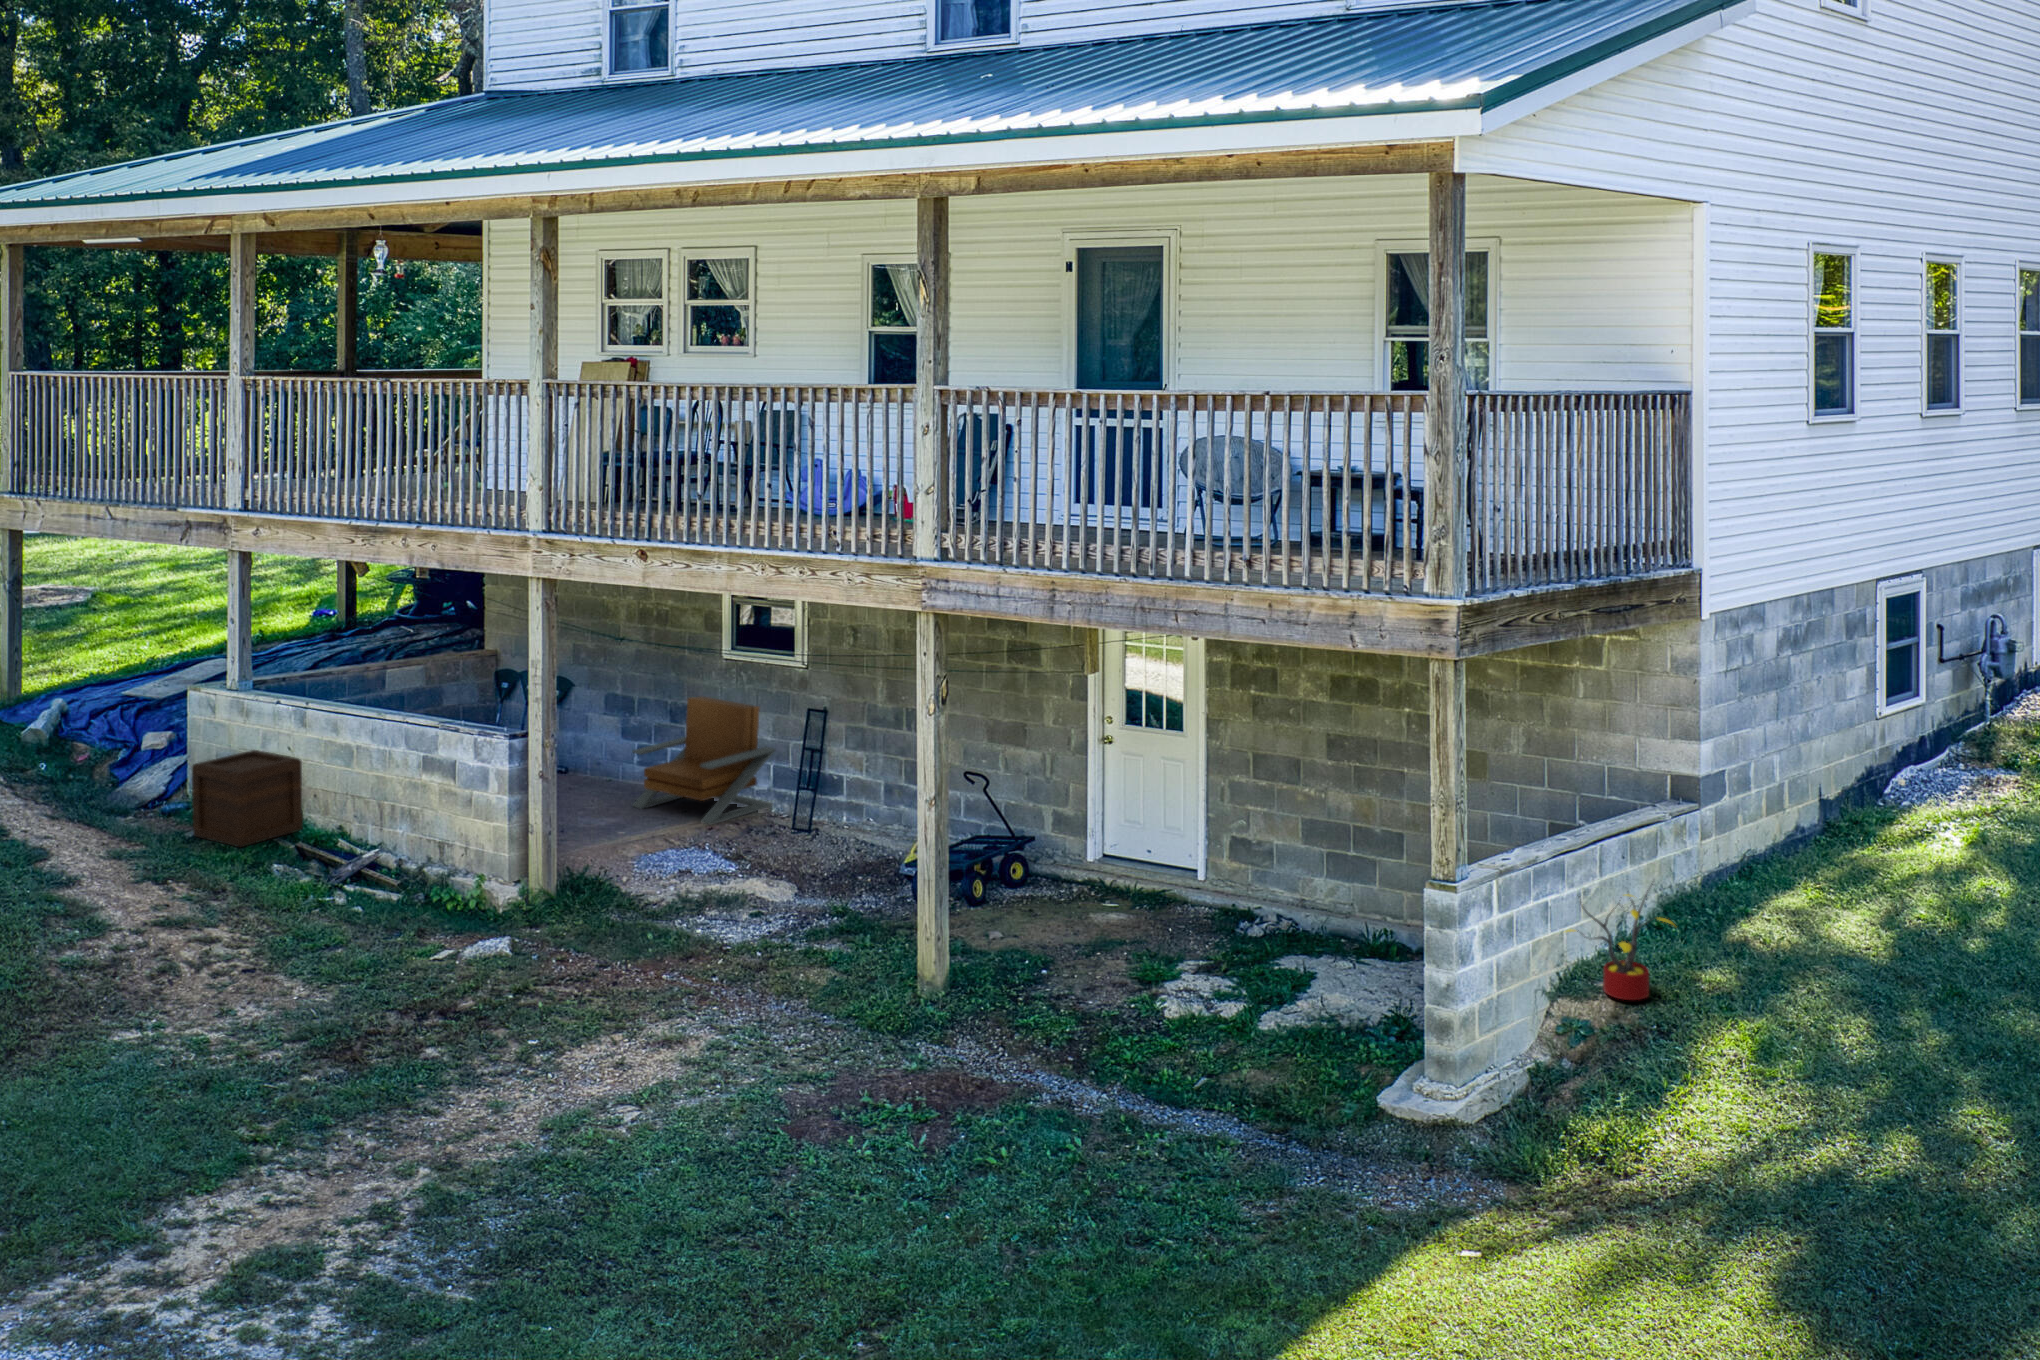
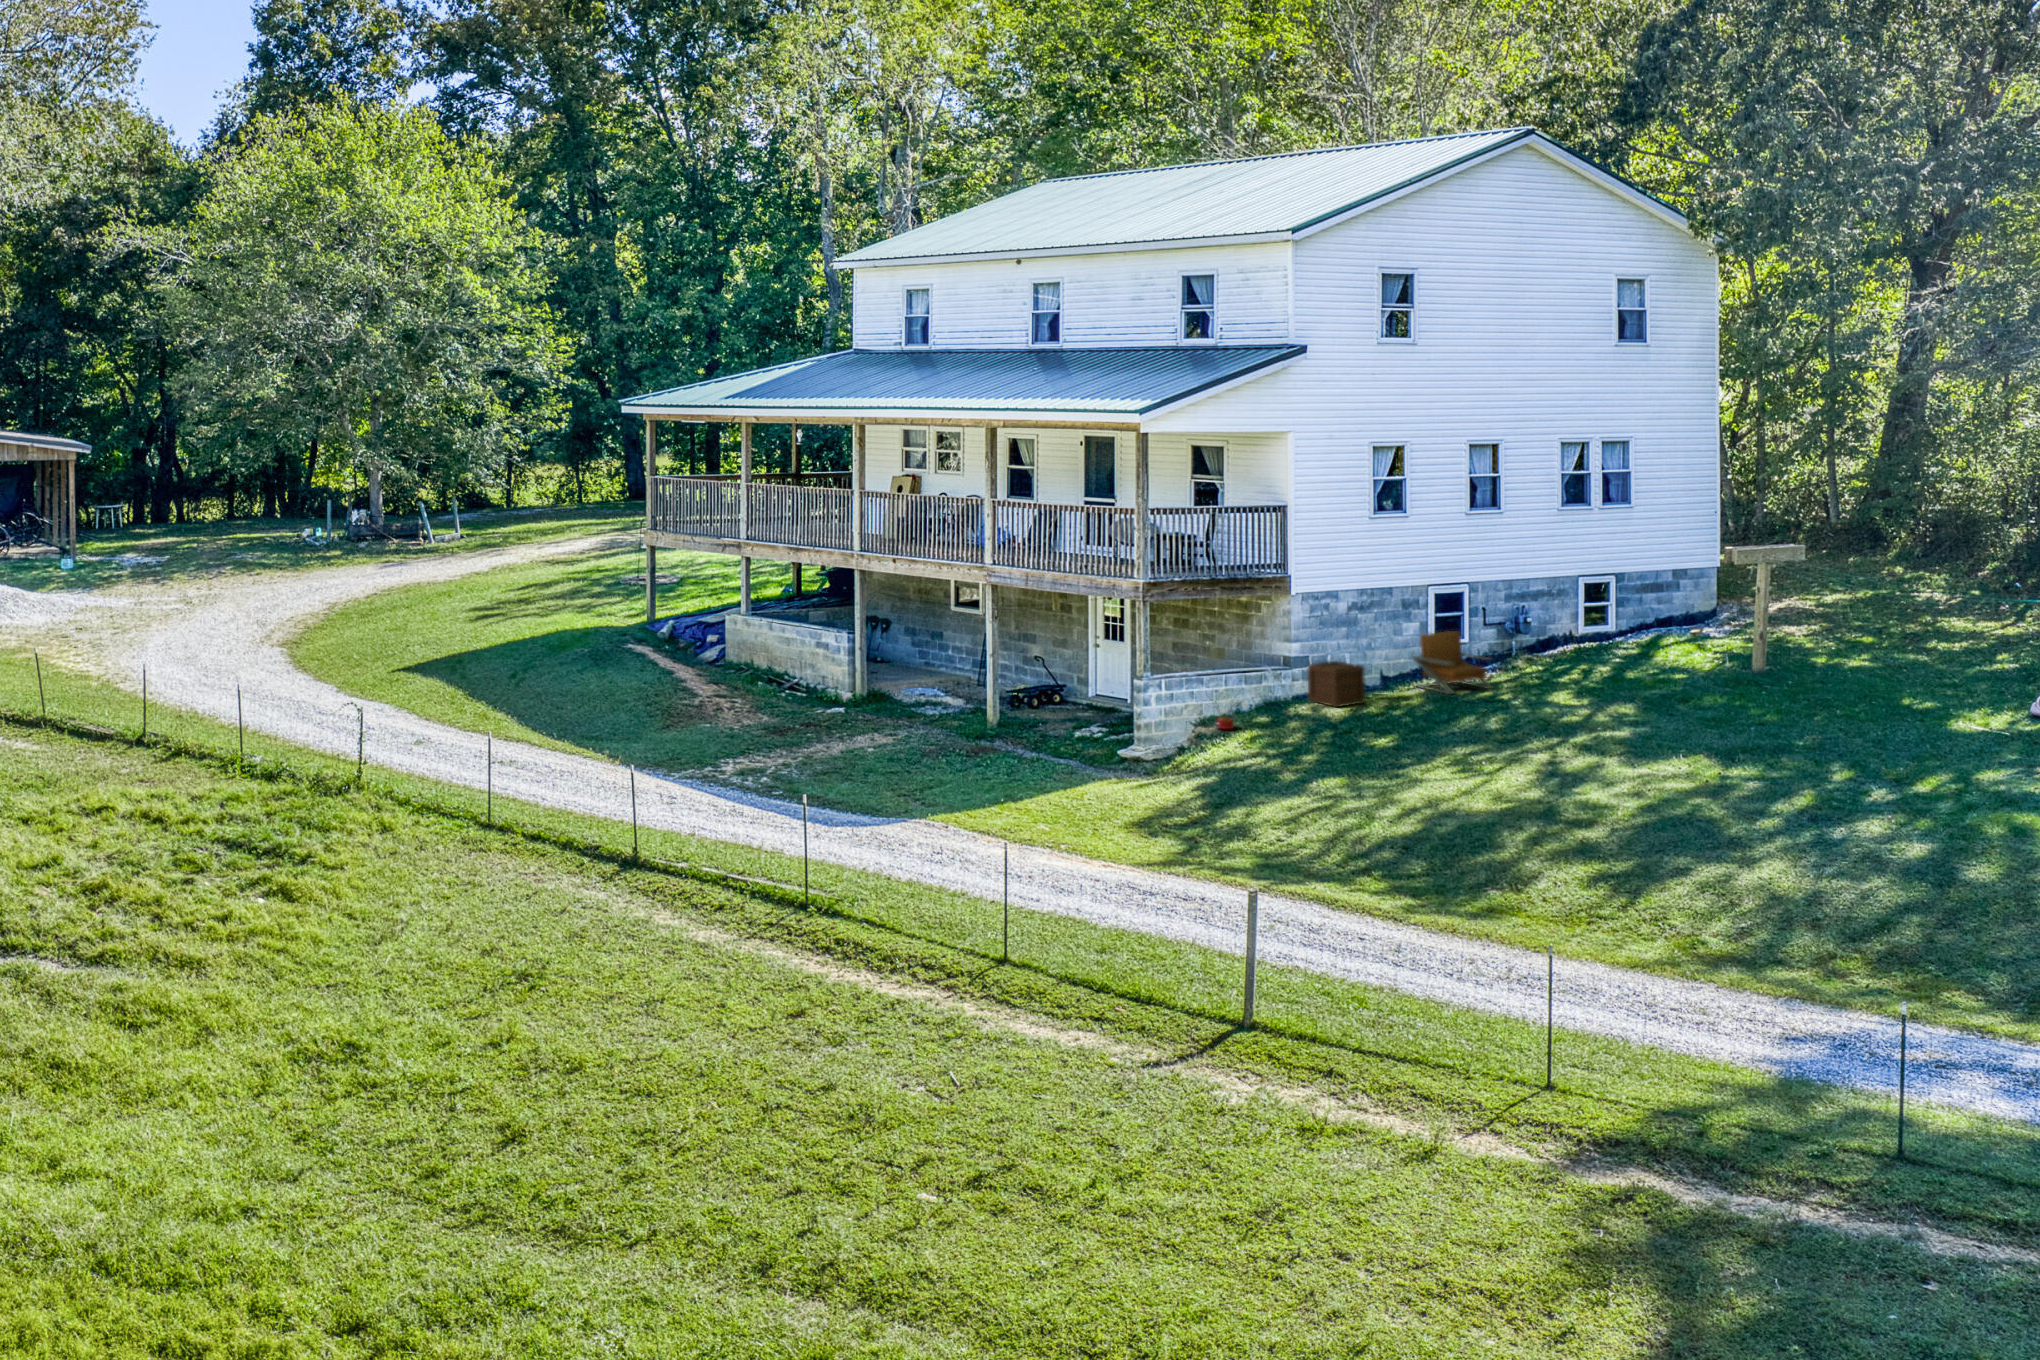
lounge chair: present [632,696,775,825] -> present [1413,631,1492,694]
wooden crate: present [192,750,303,848] -> present [1307,661,1365,707]

